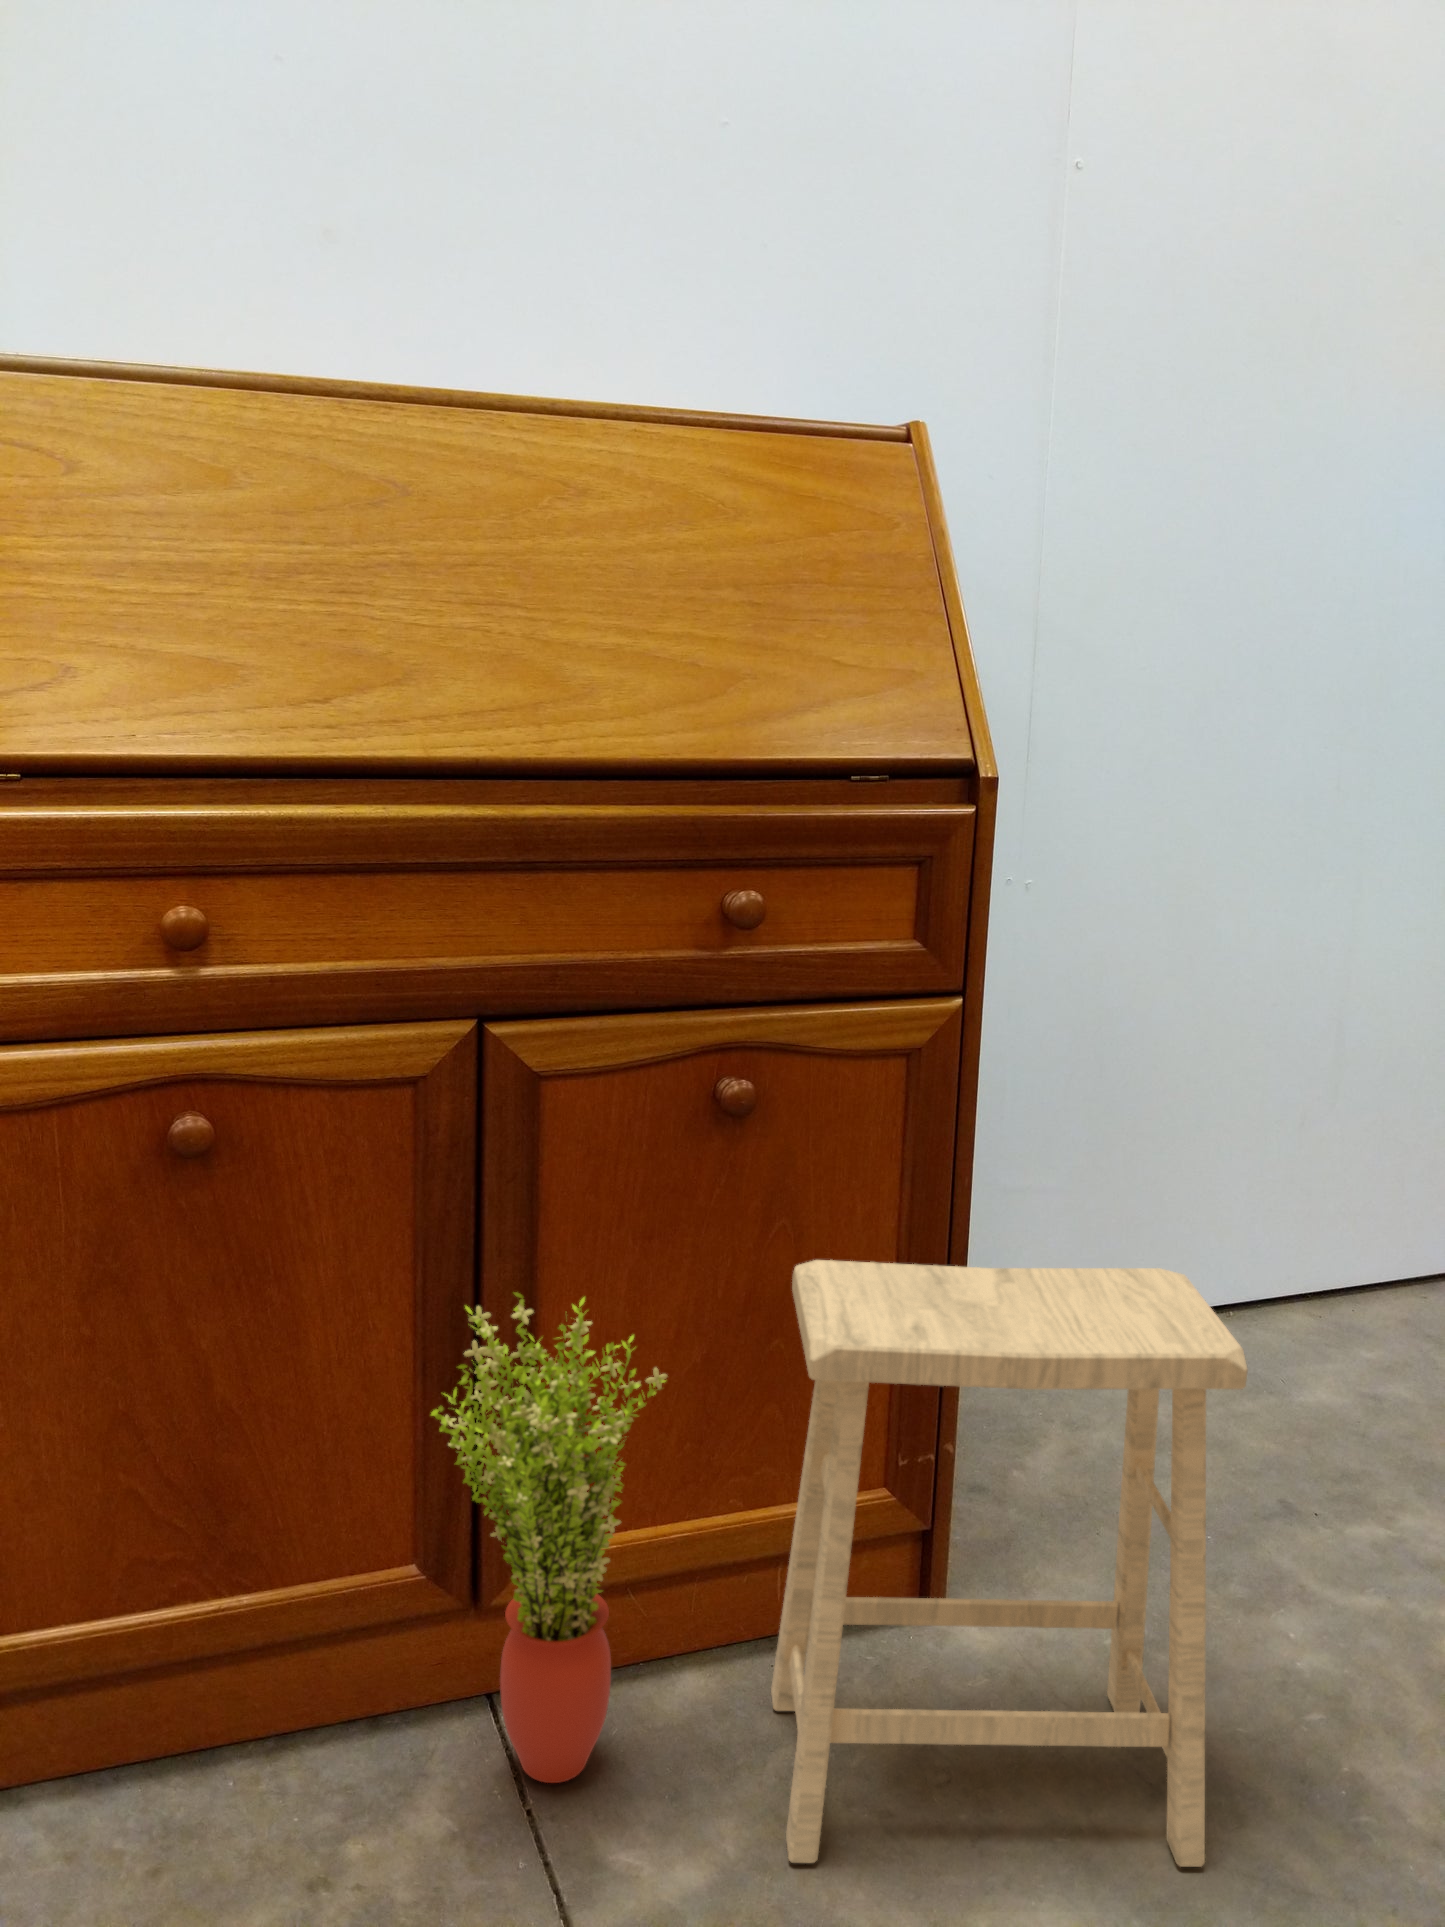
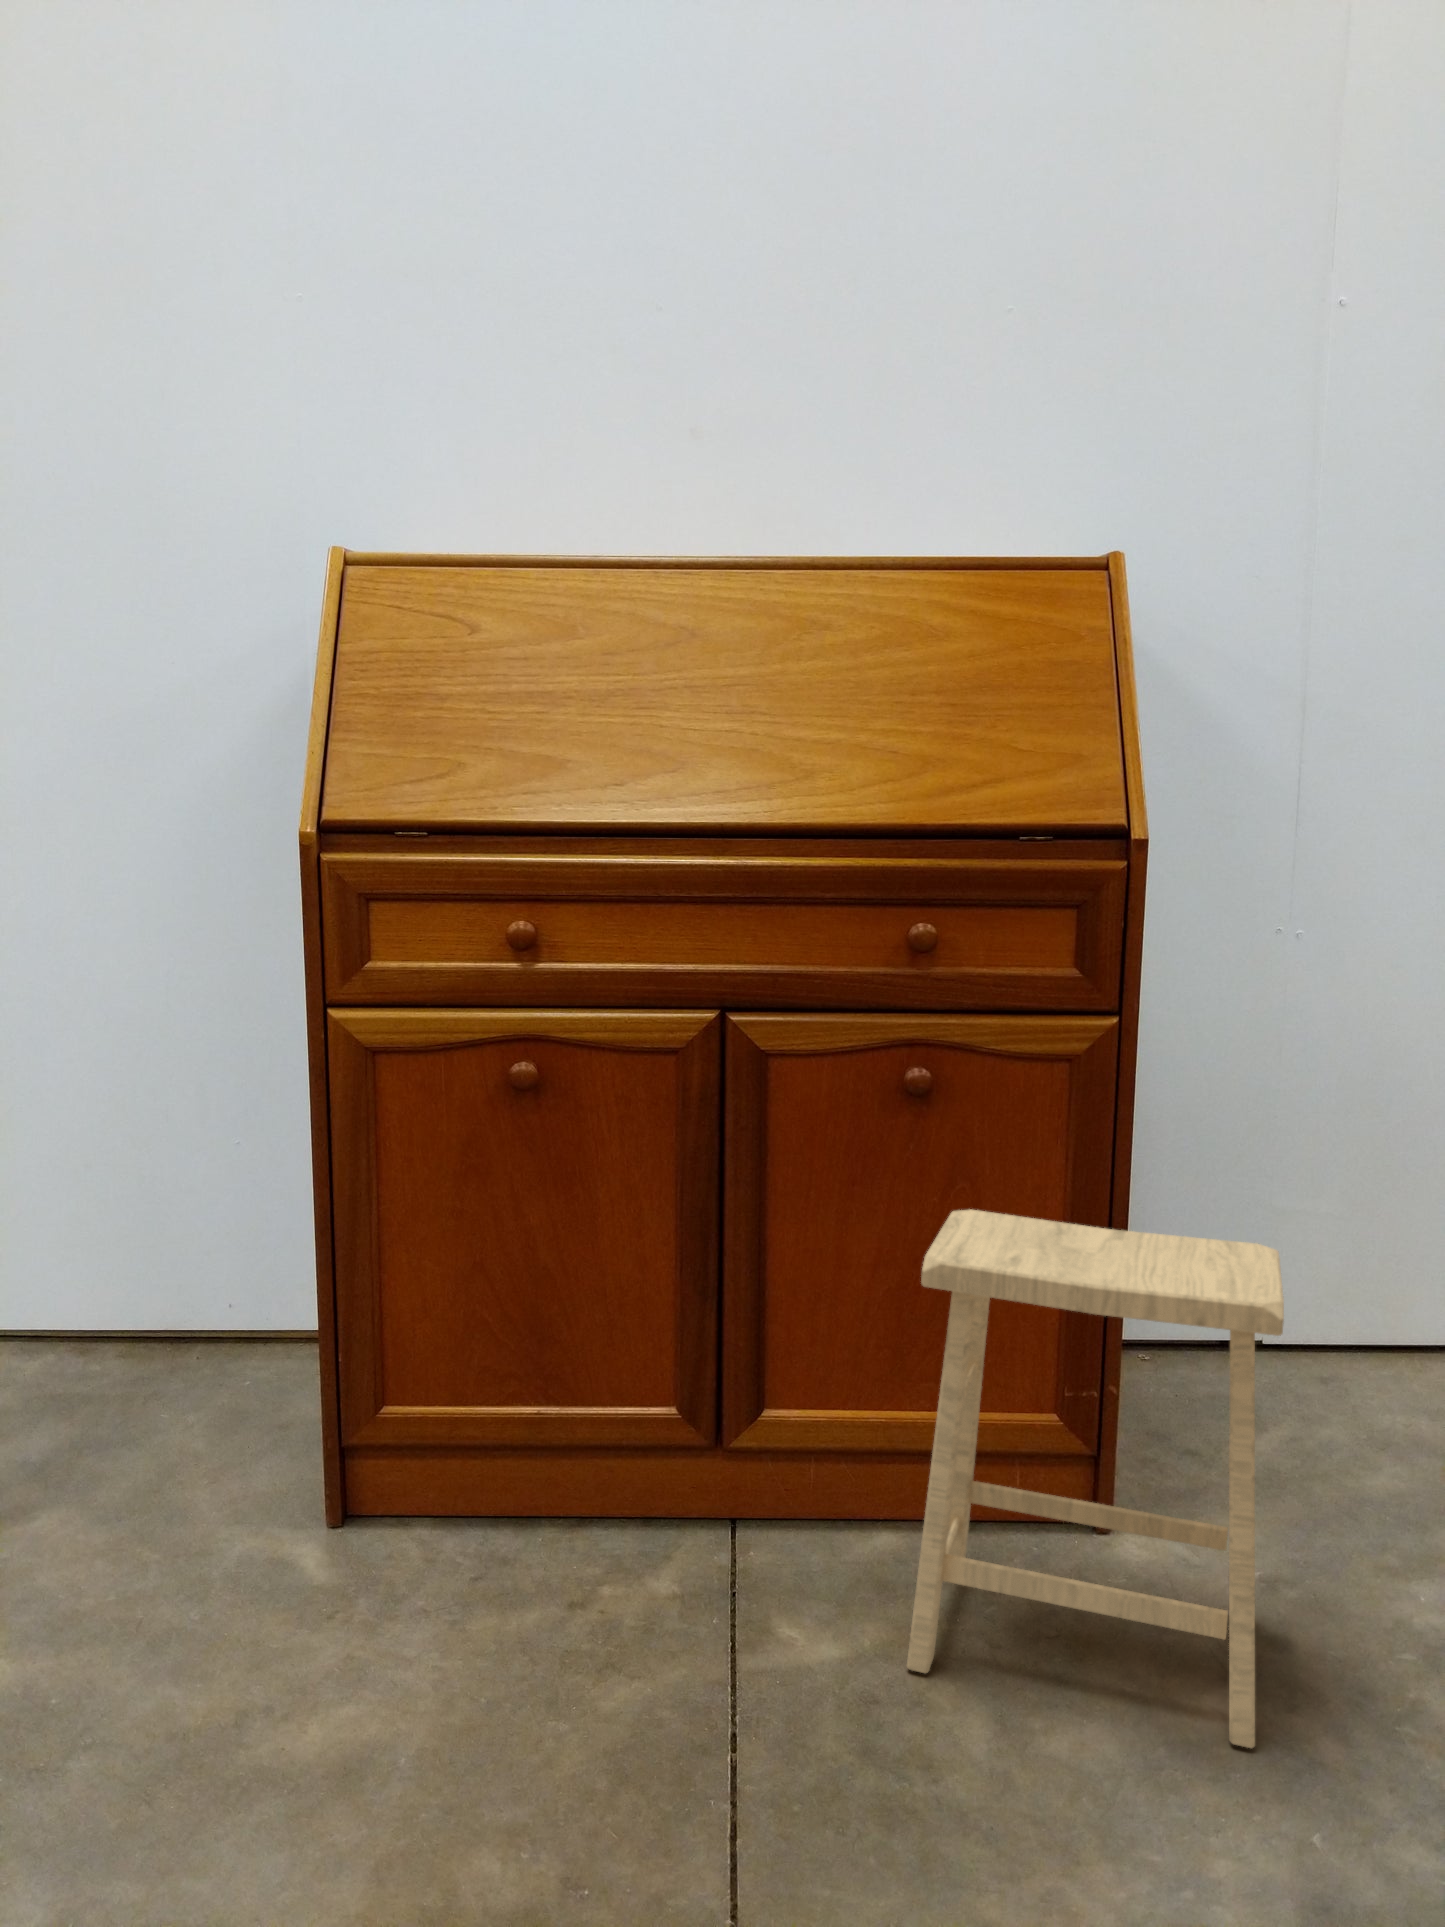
potted plant: present [431,1292,667,1783] -> none [666,1207,836,1583]

